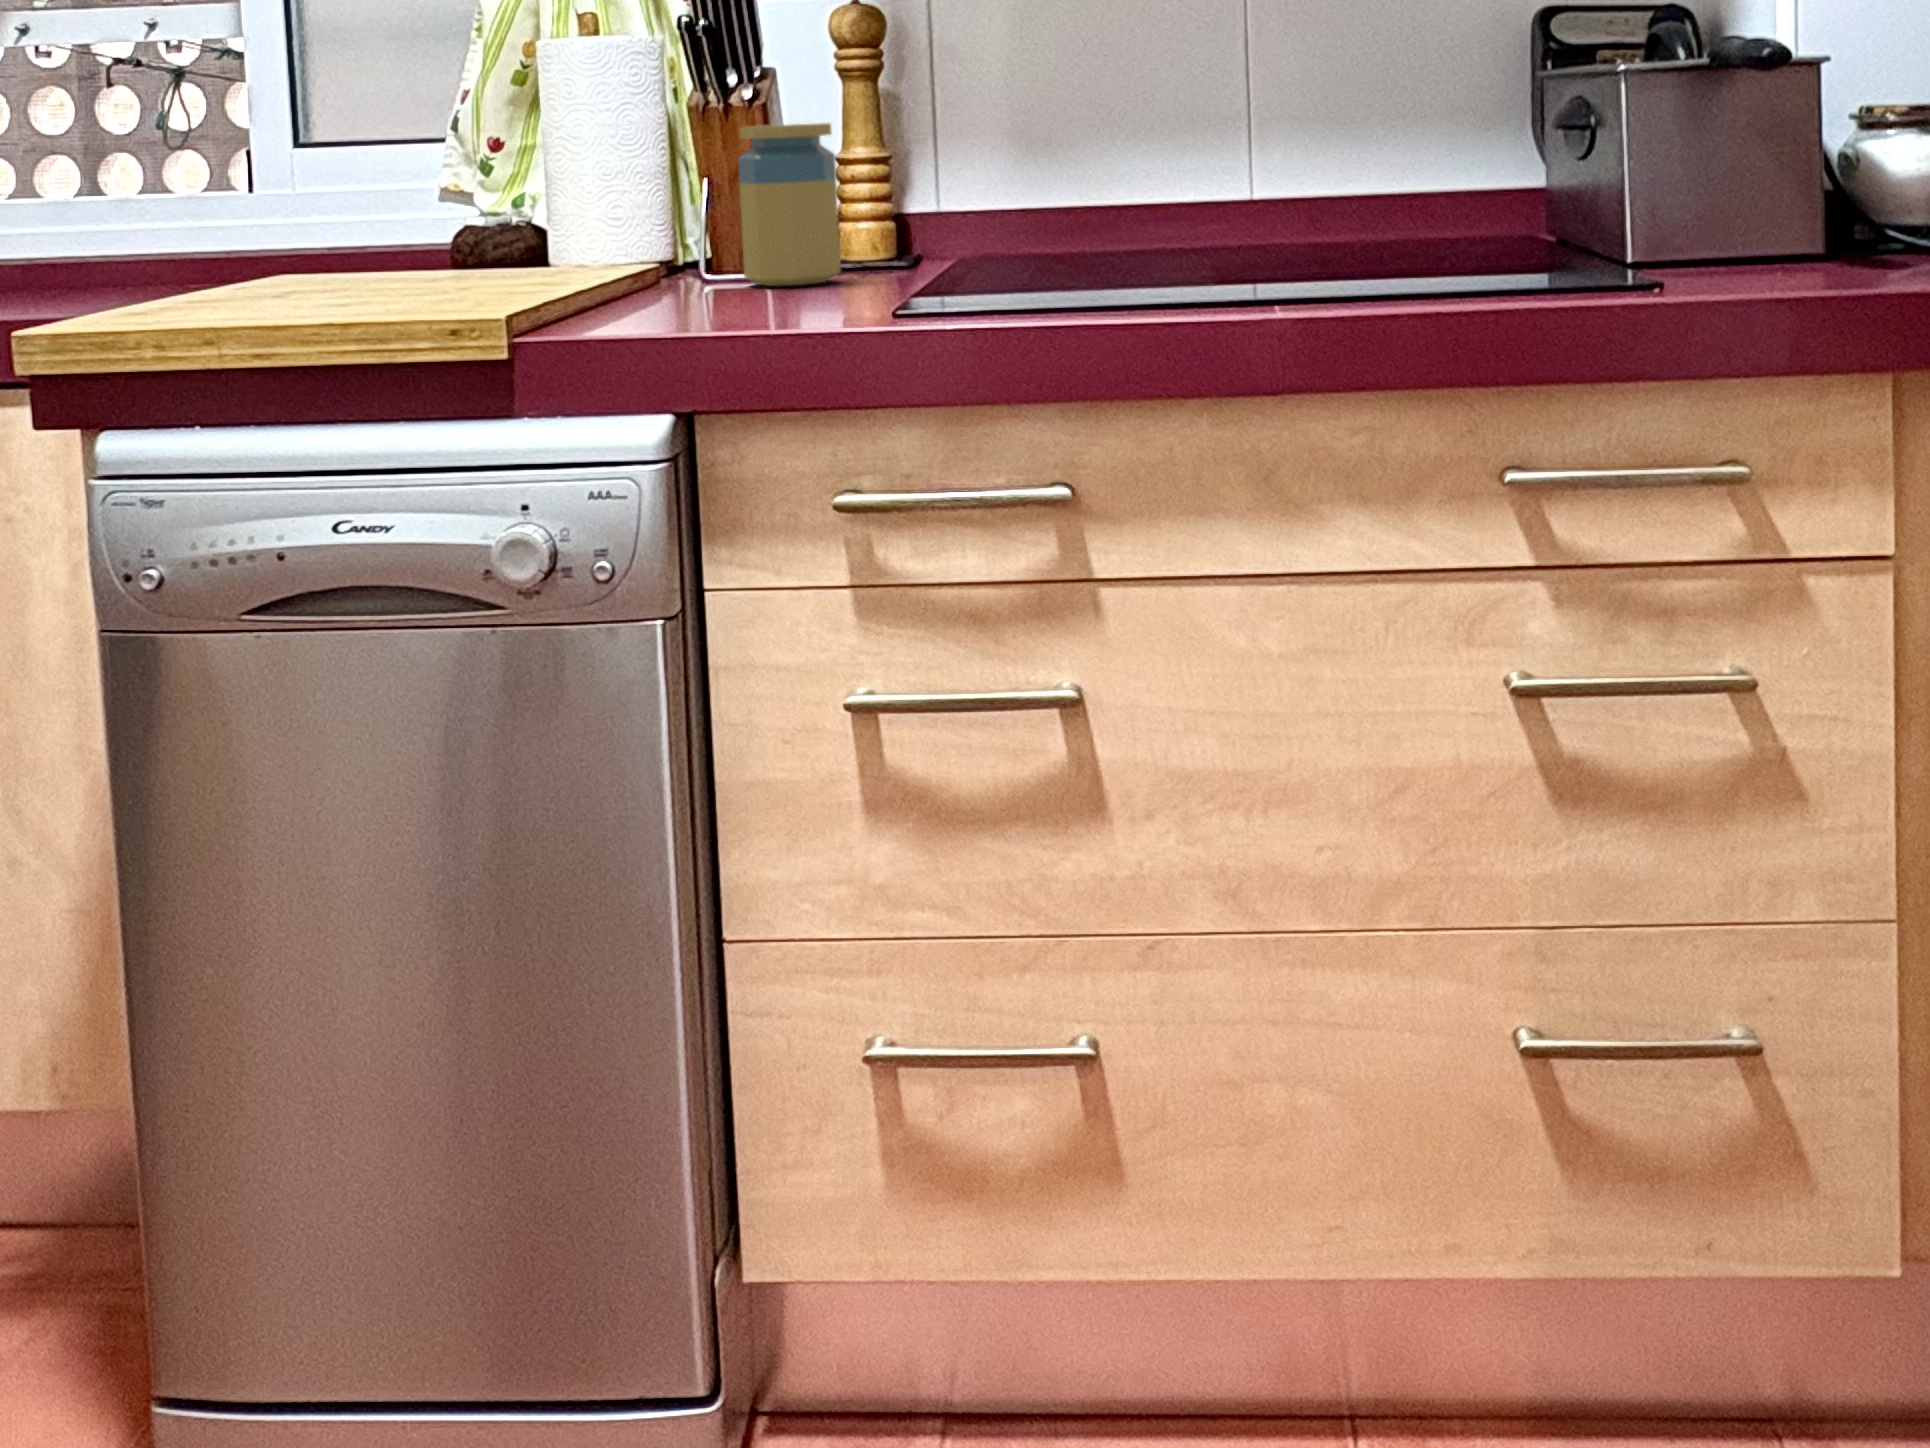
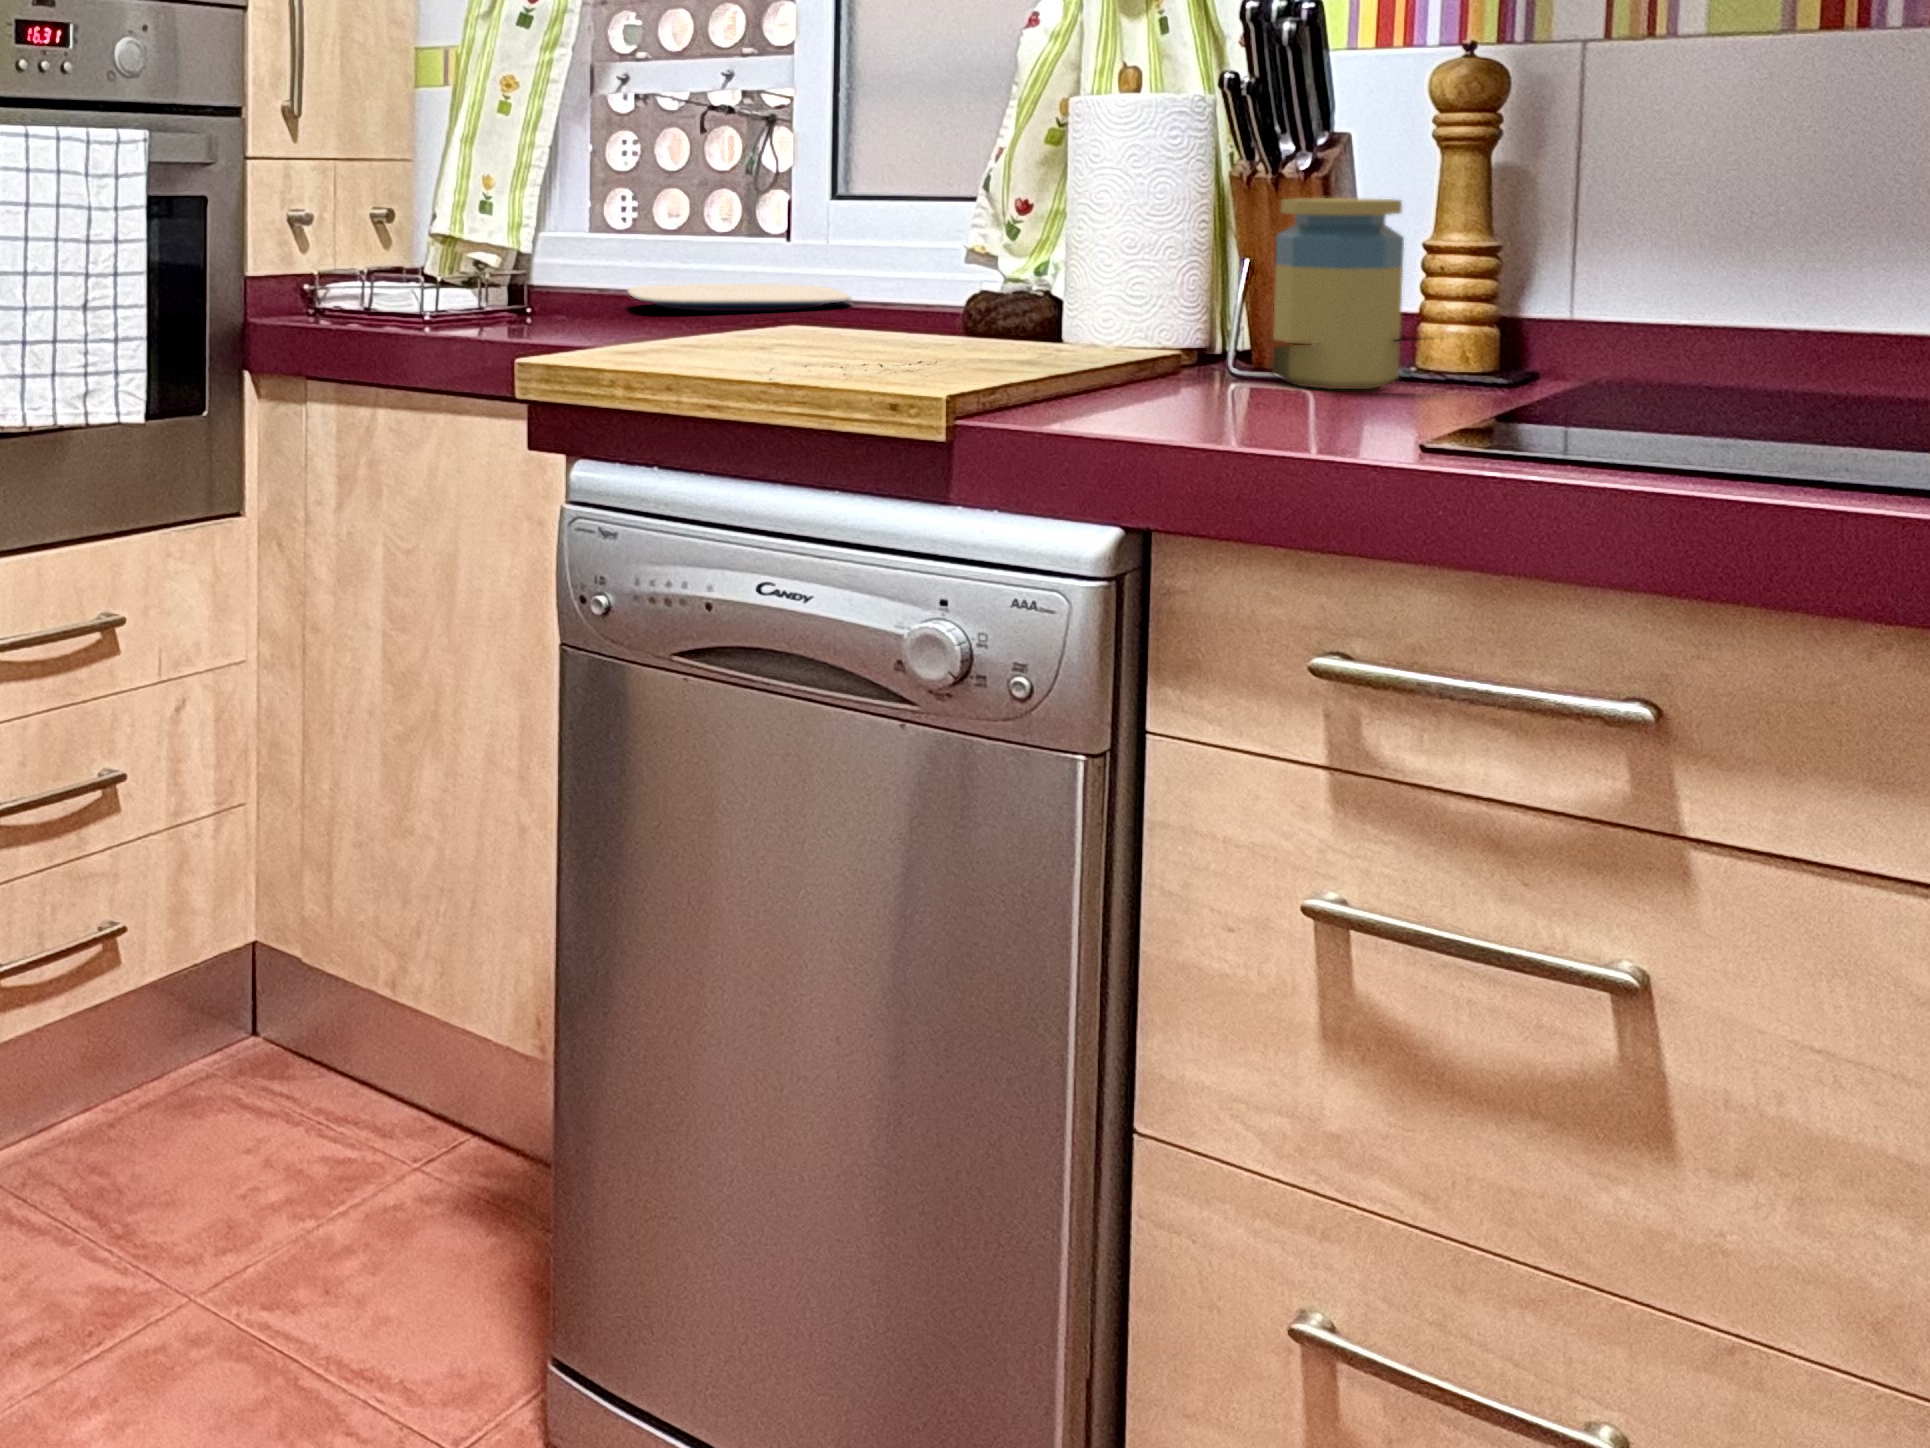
plate: none [59,246,320,278] -> present [628,284,851,311]

